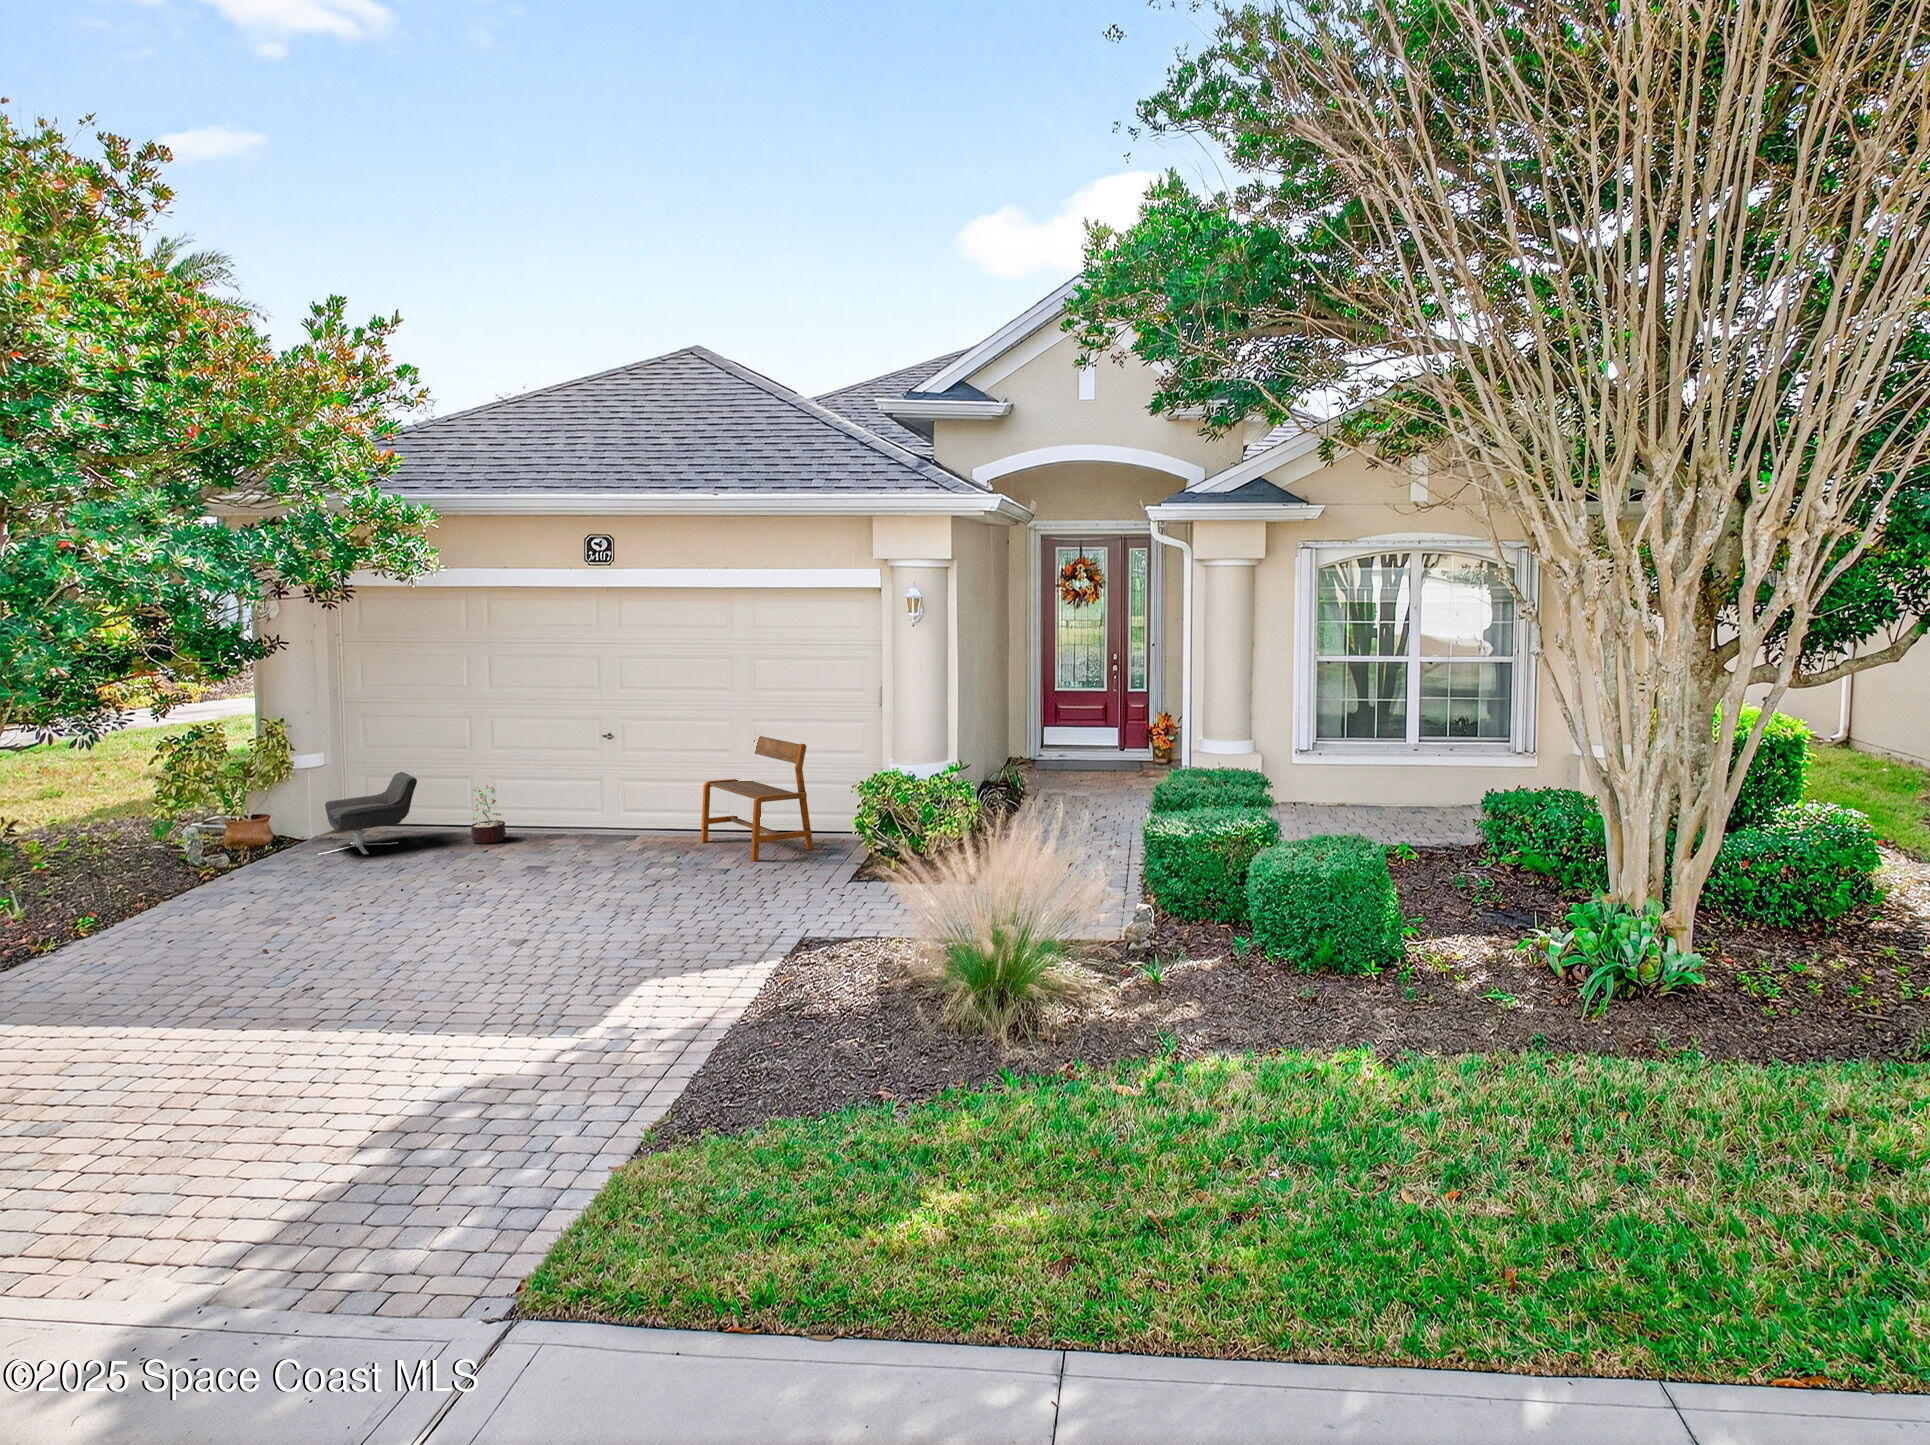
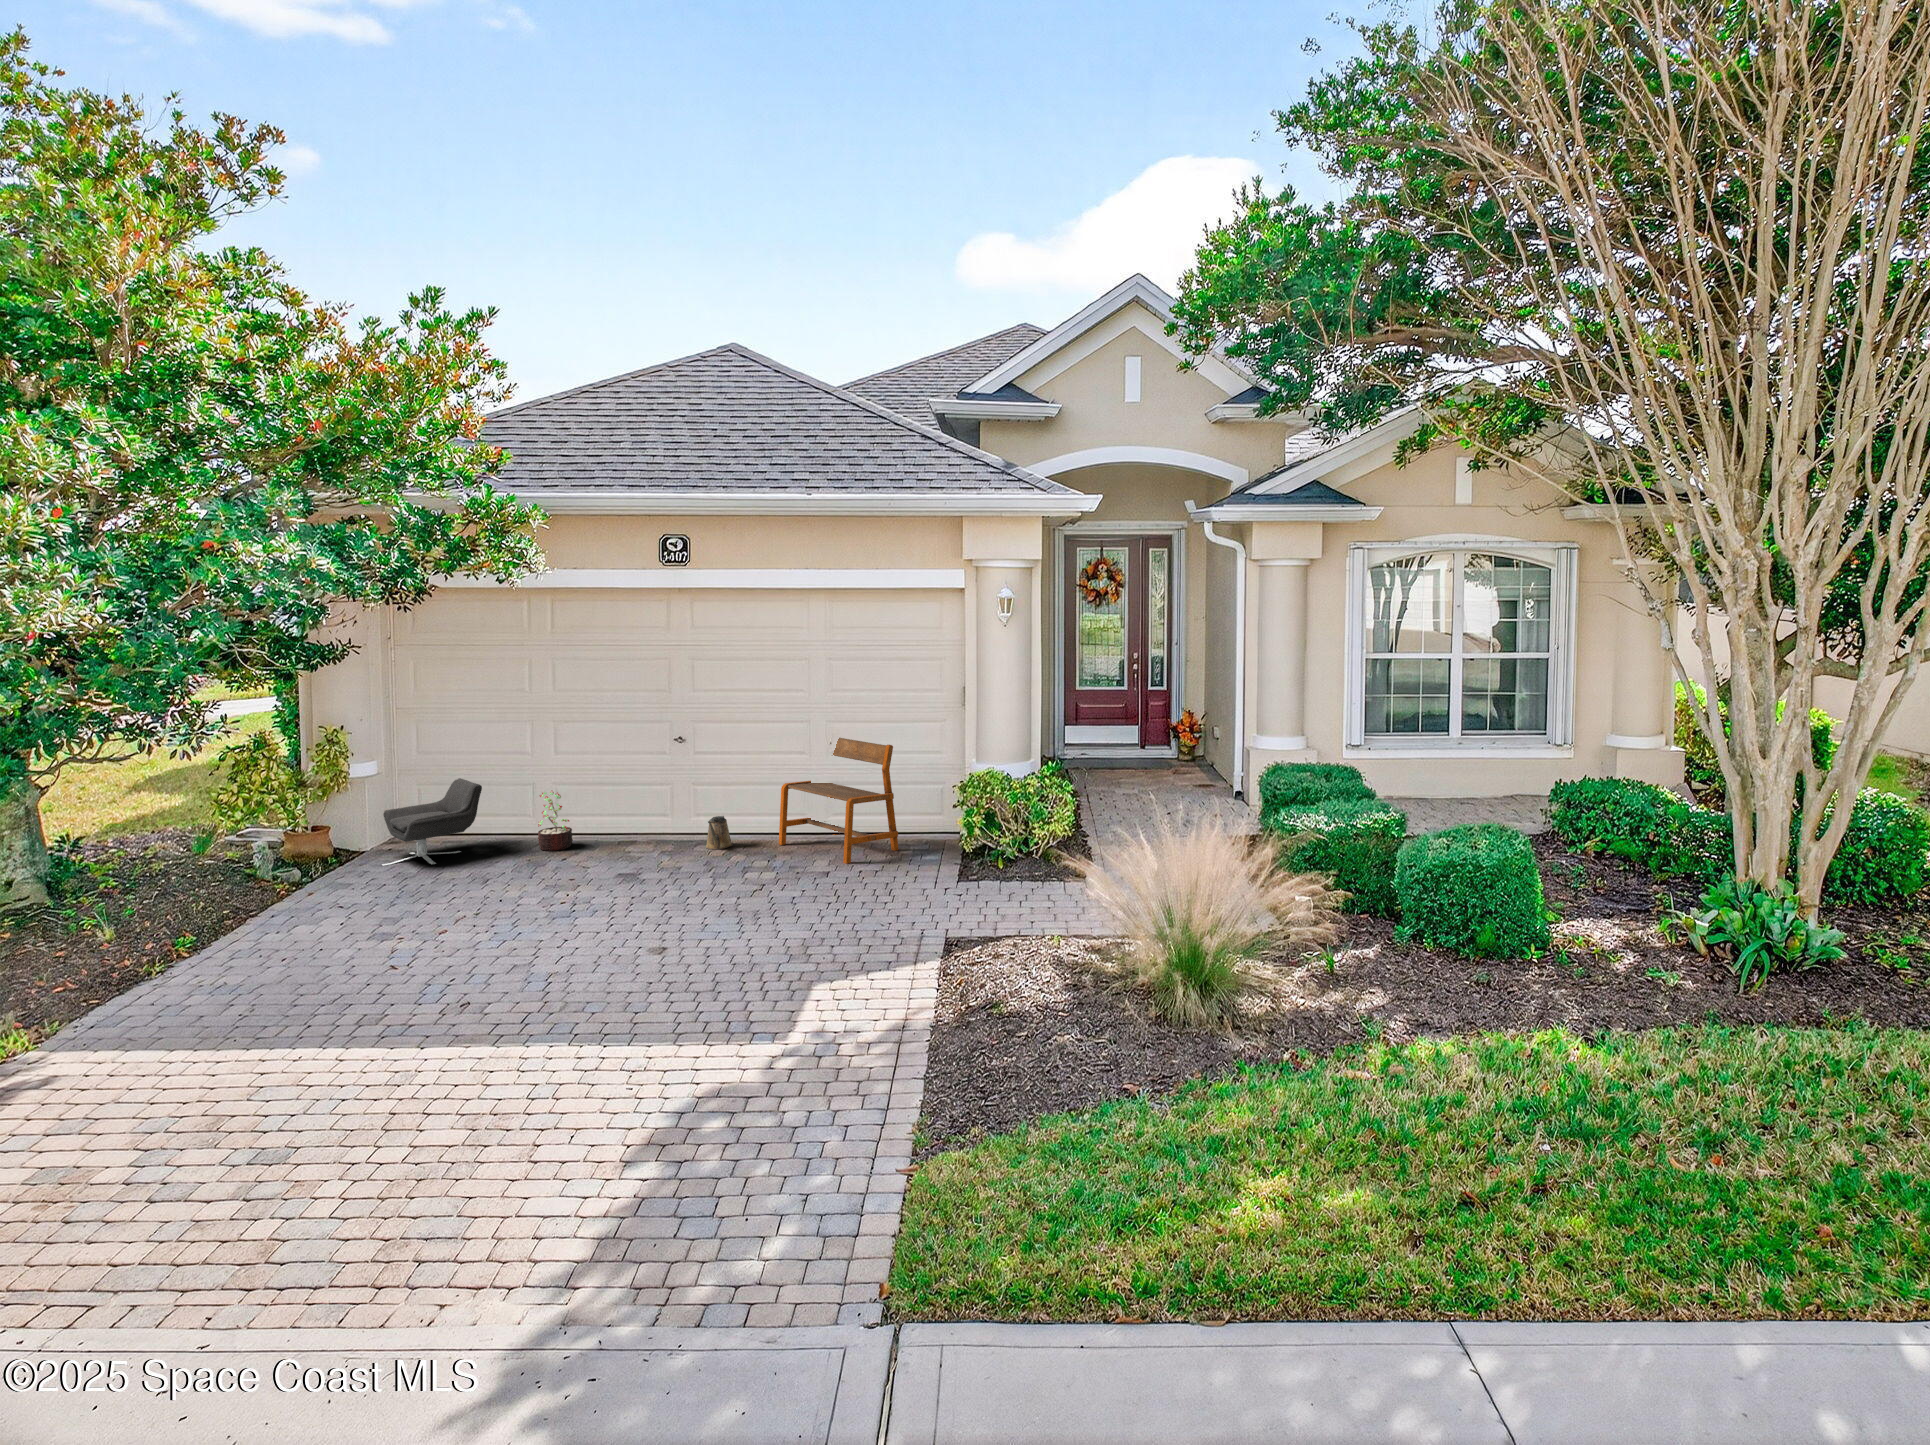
watering can: none [626,812,657,845] -> present [706,816,733,849]

